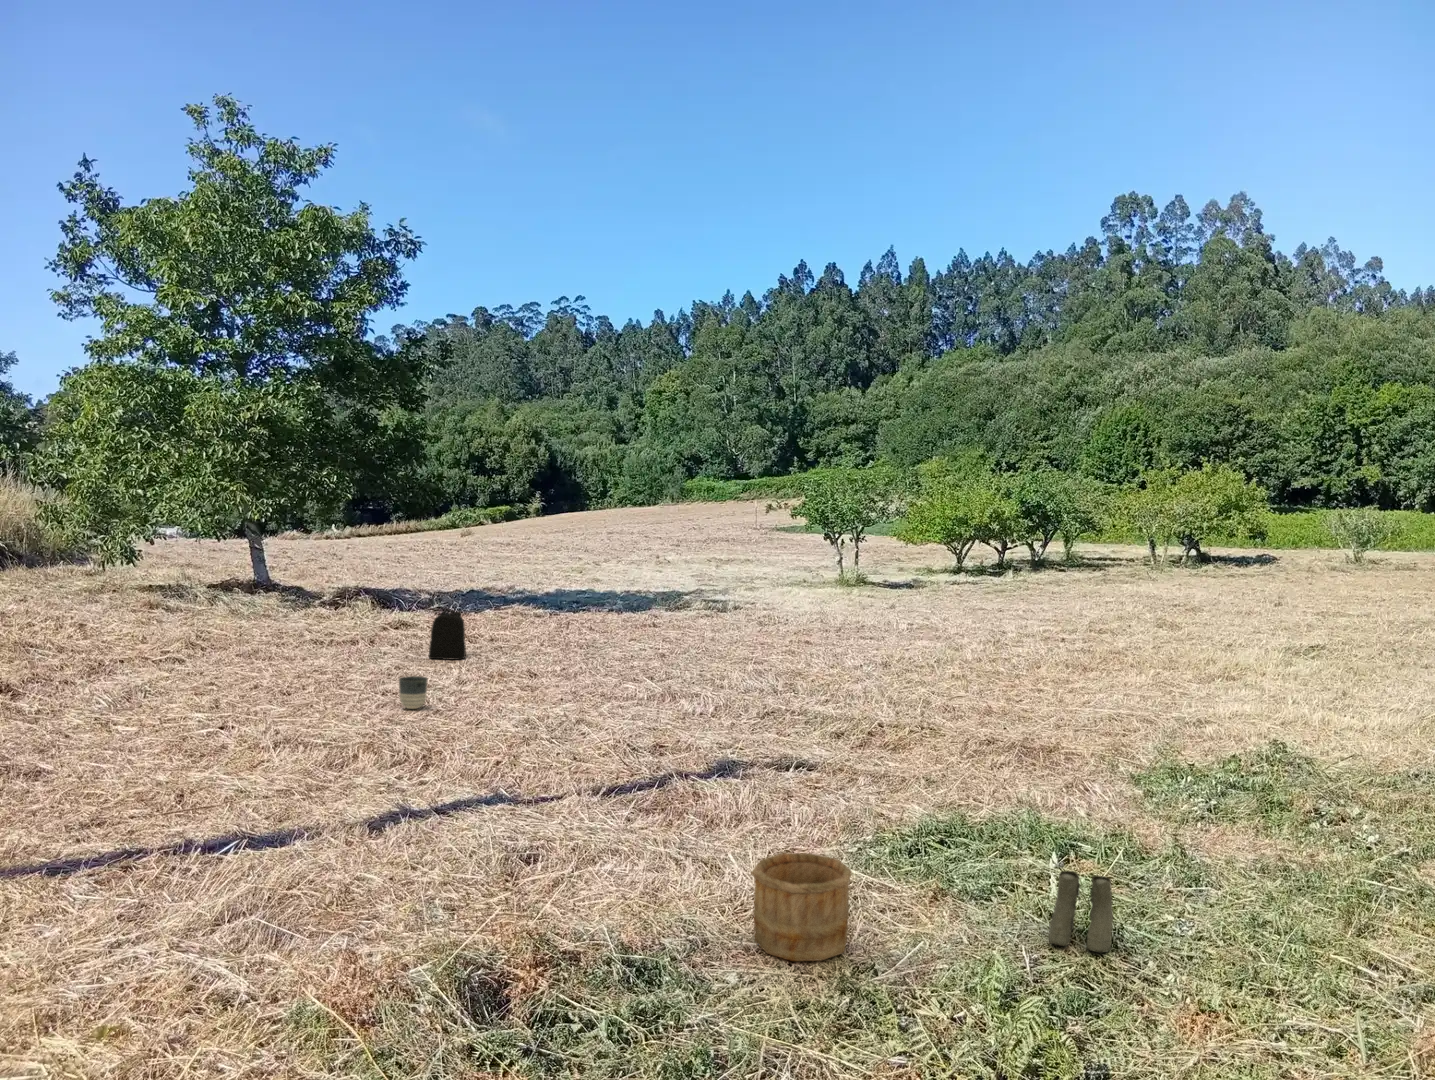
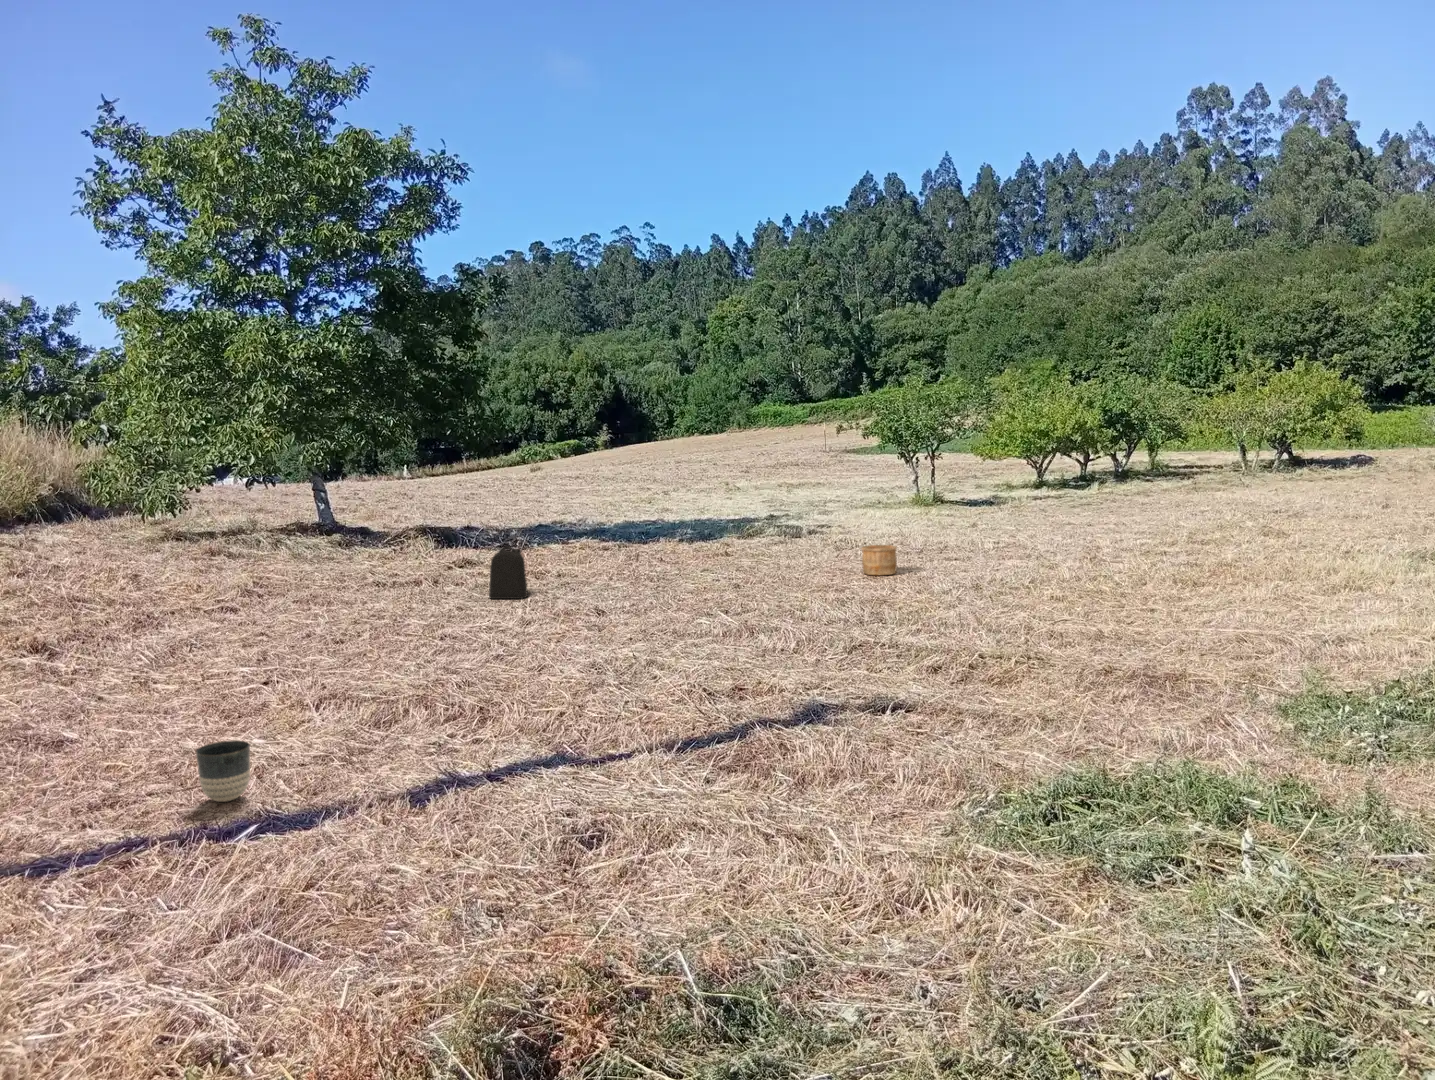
planter: present [399,676,428,709] -> present [196,740,250,802]
wooden bucket: present [751,853,852,961] -> present [862,545,897,575]
boots: present [1049,871,1113,953] -> none [1248,853,1334,962]

